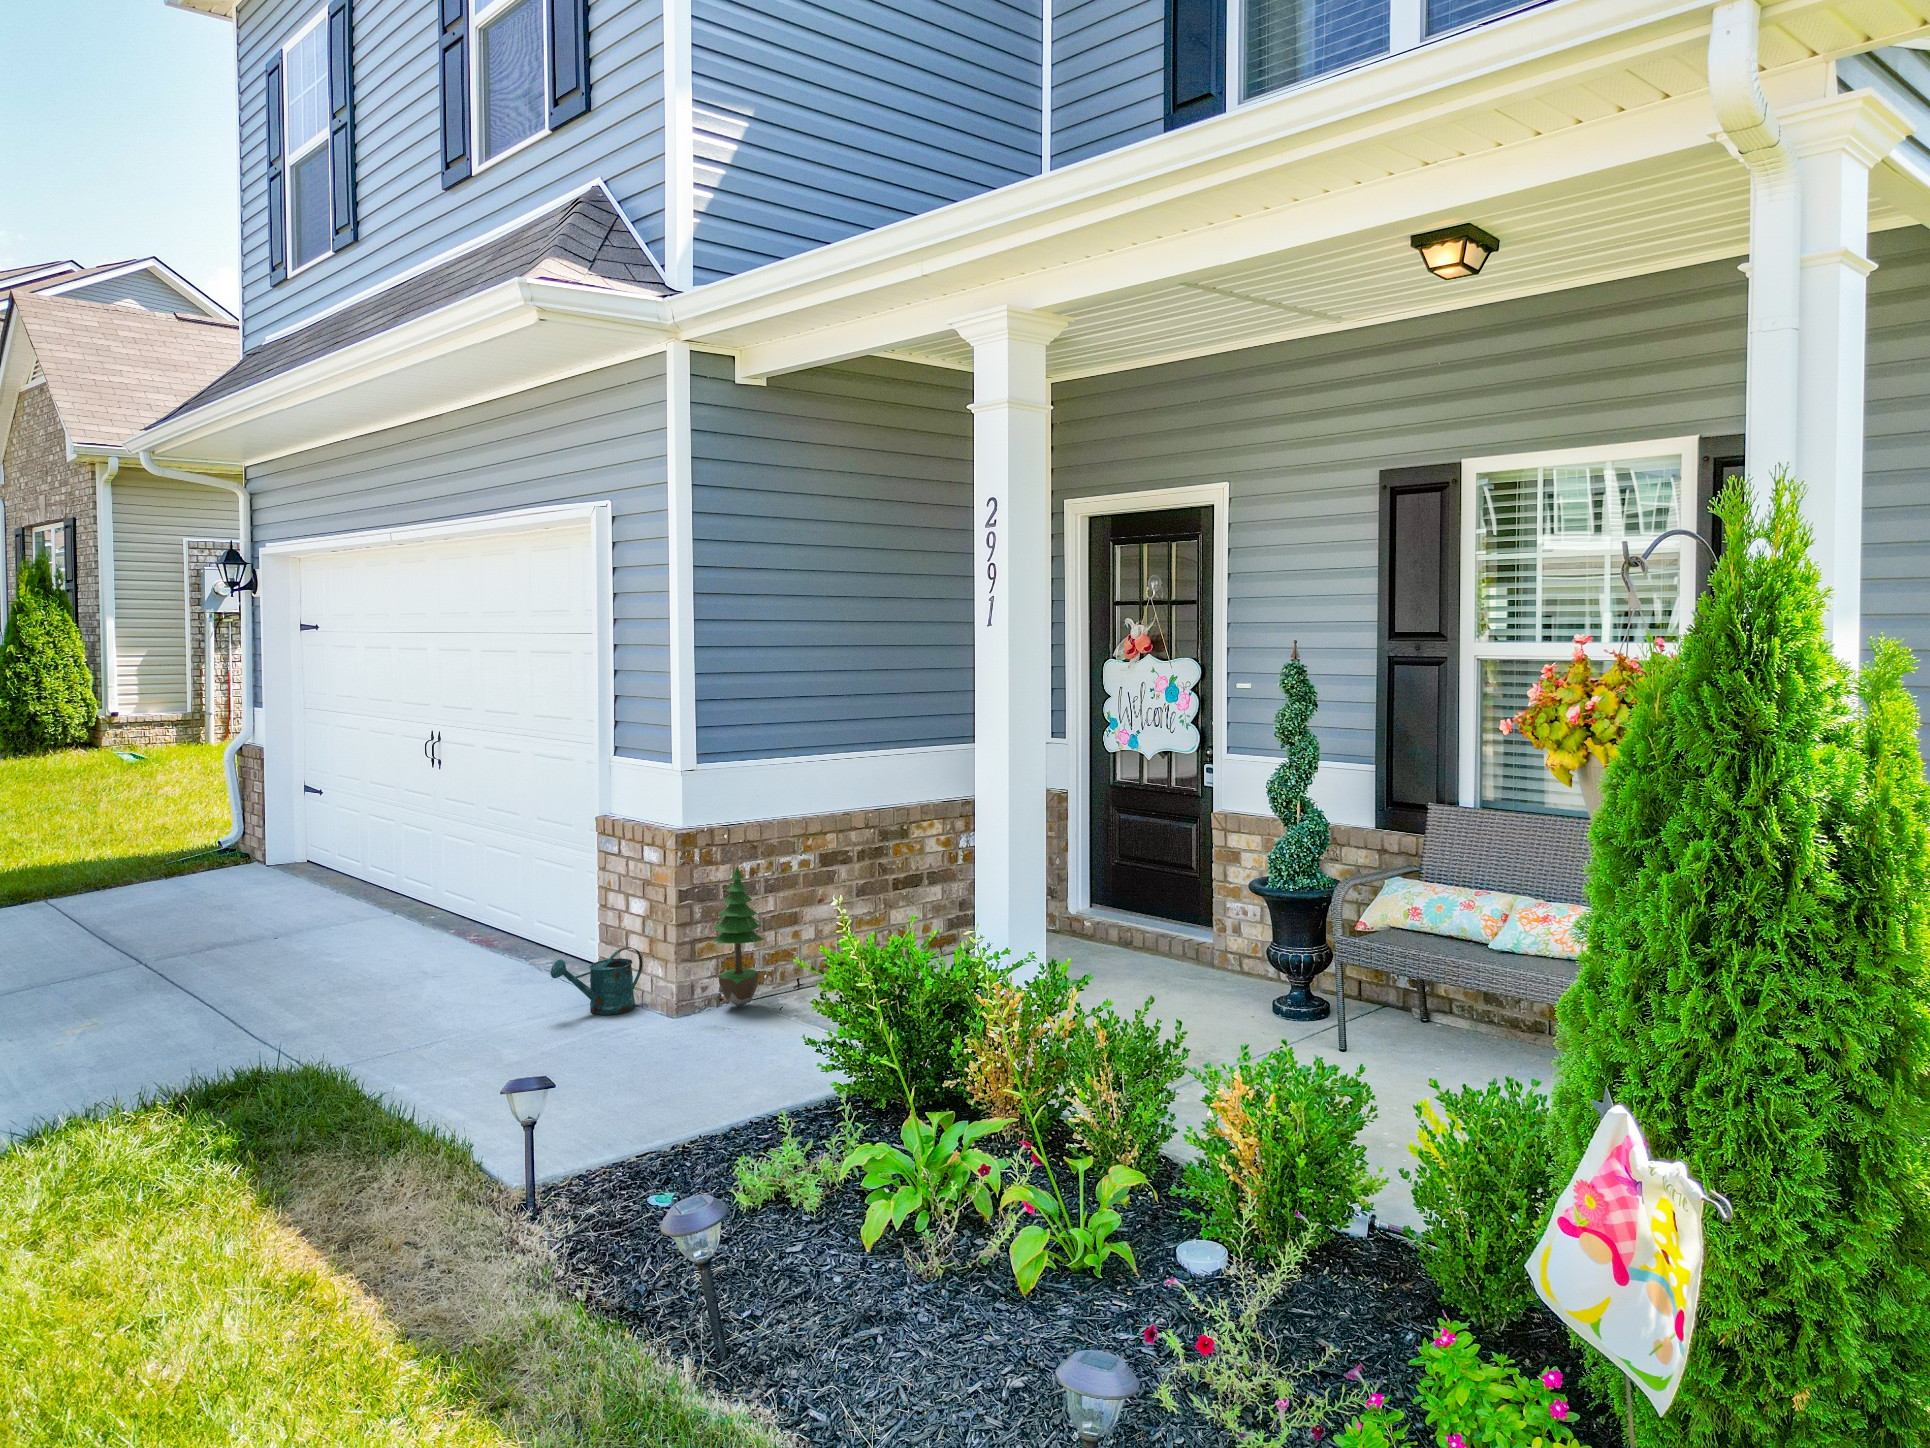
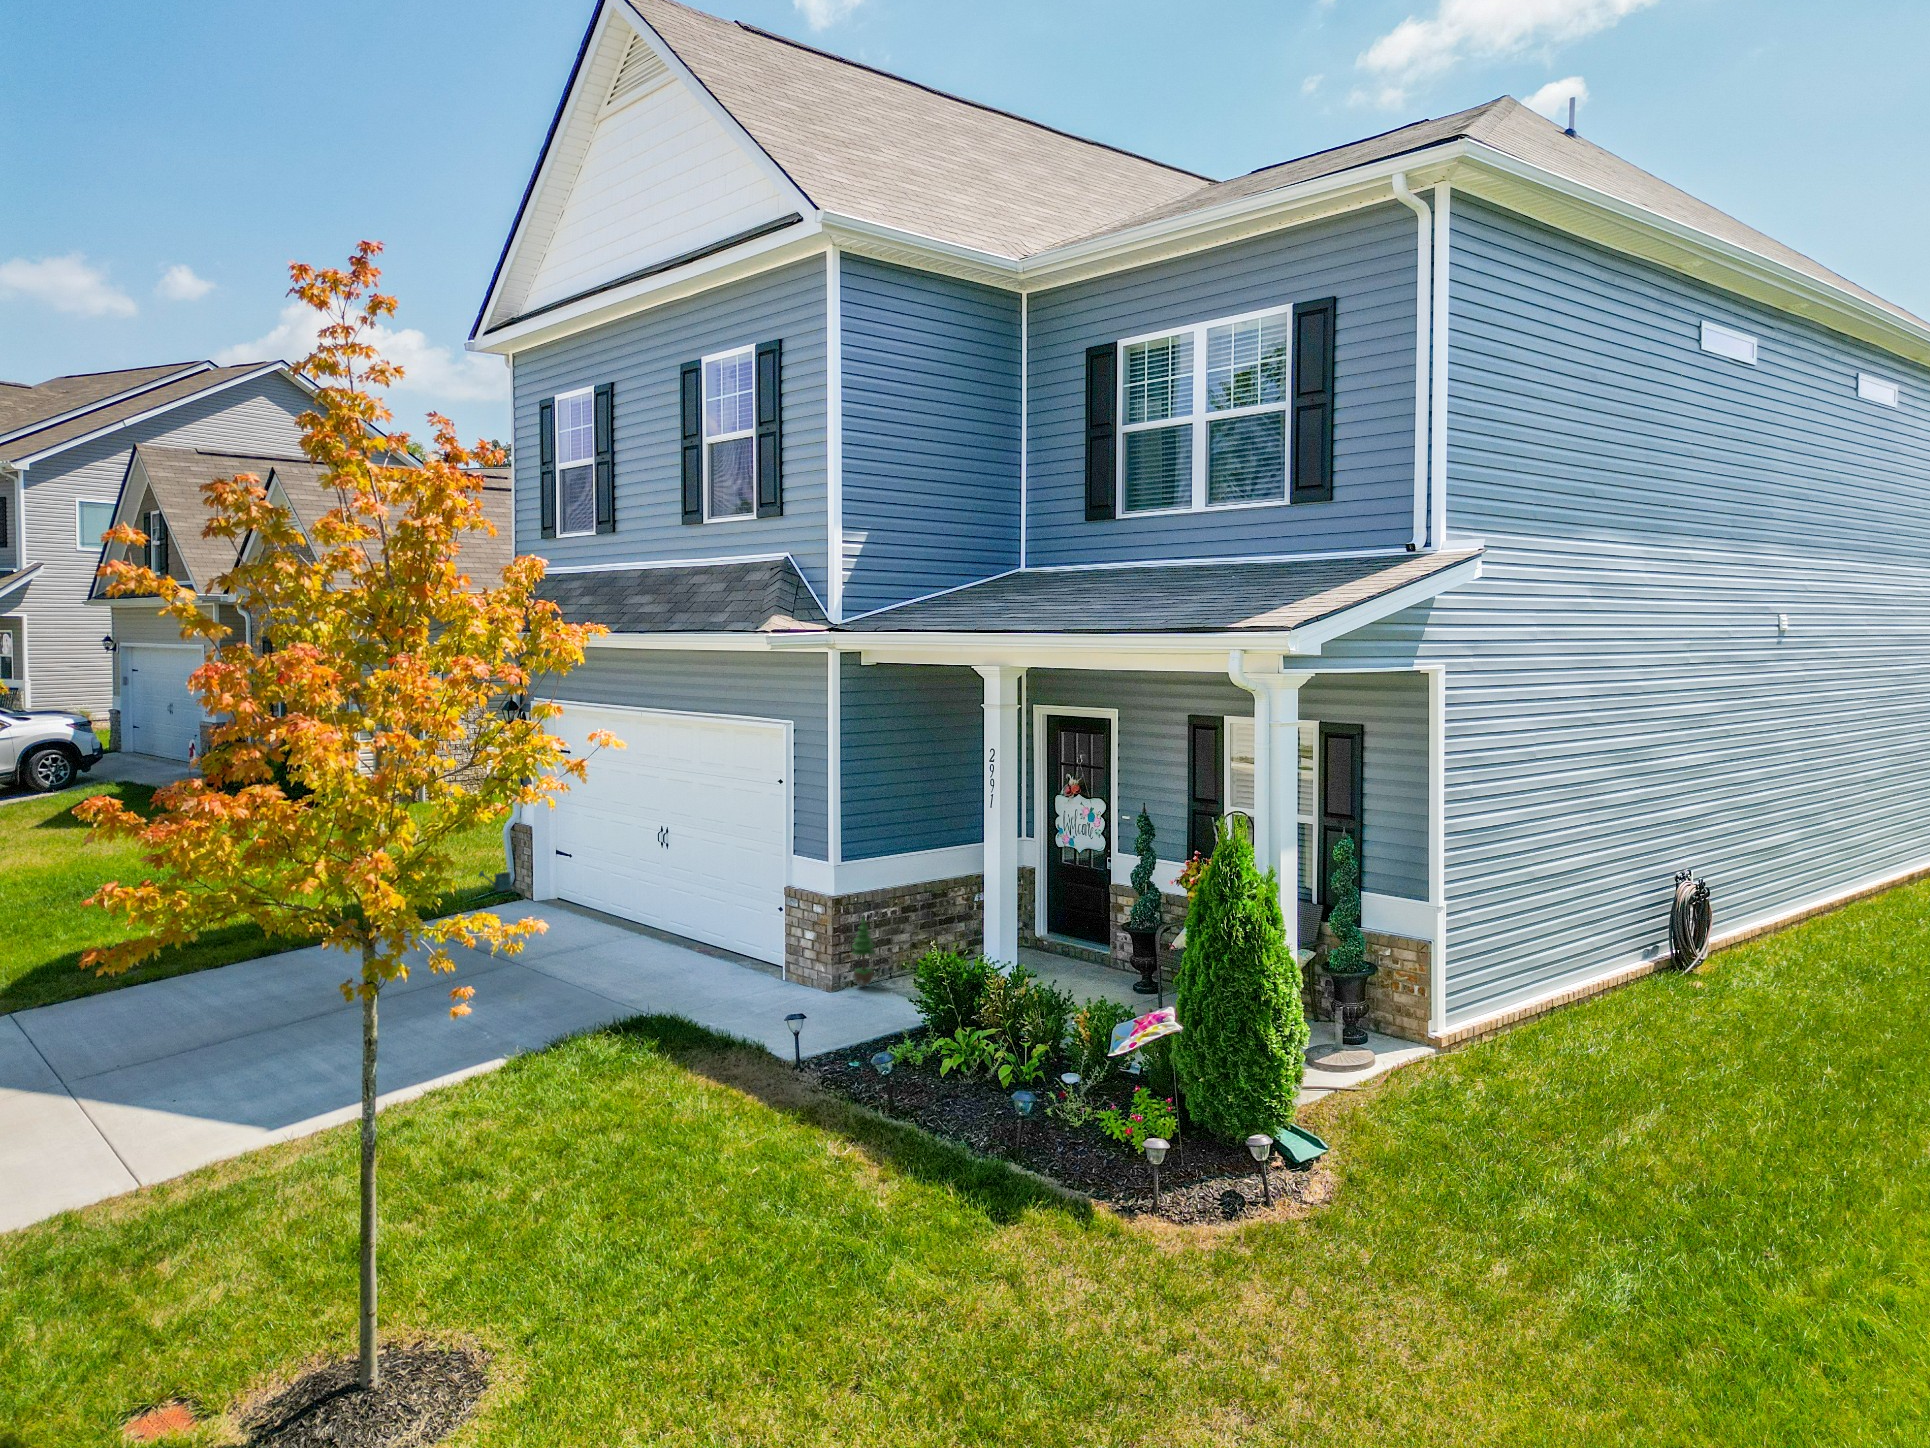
watering can: present [551,947,643,1015] -> present [479,871,512,892]

